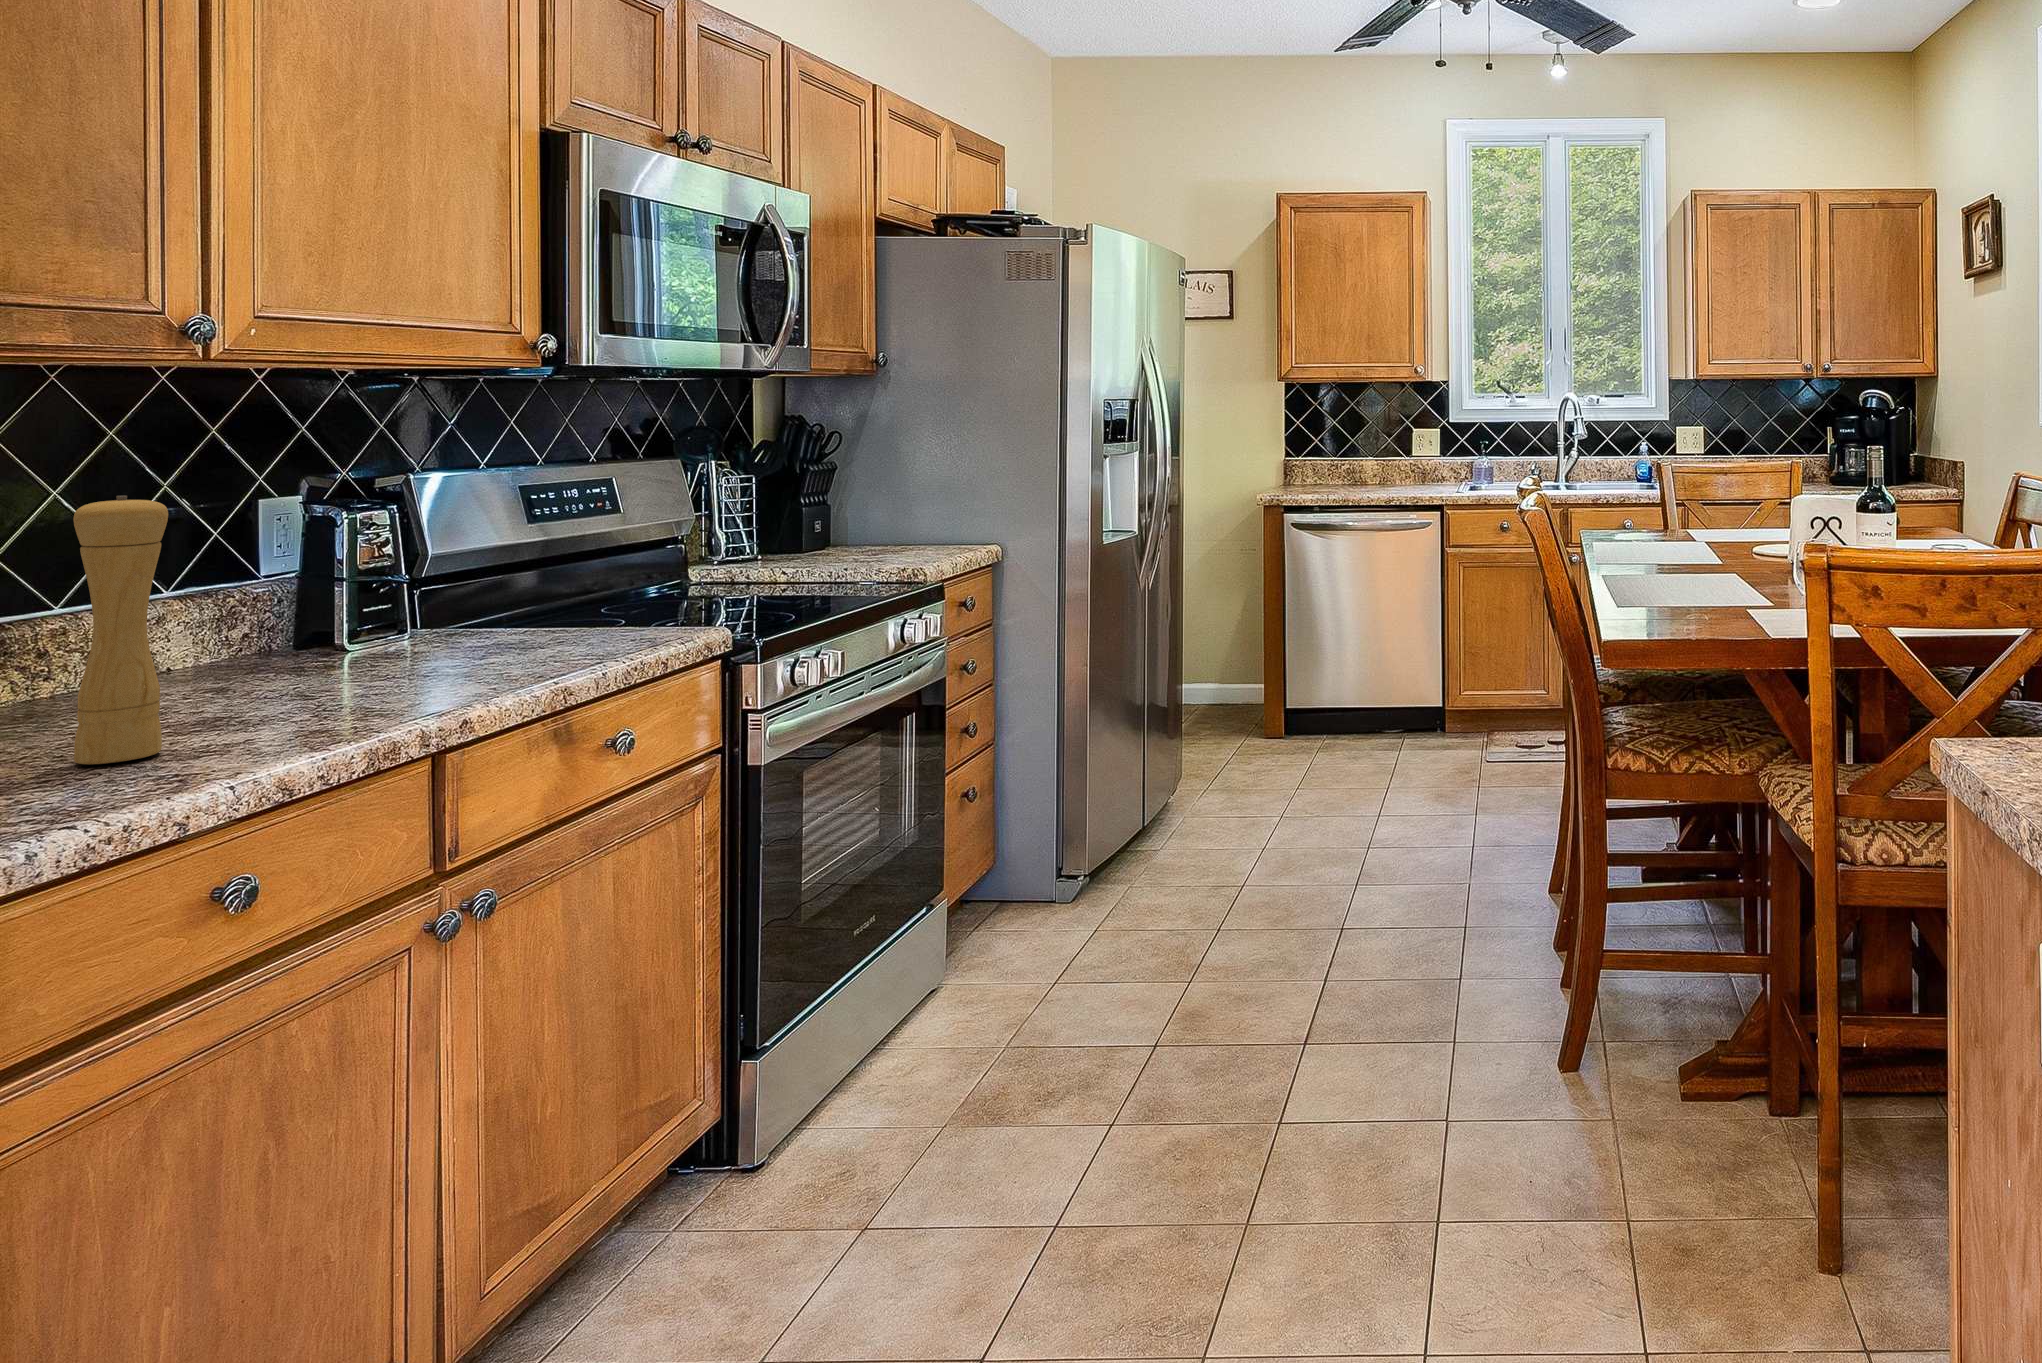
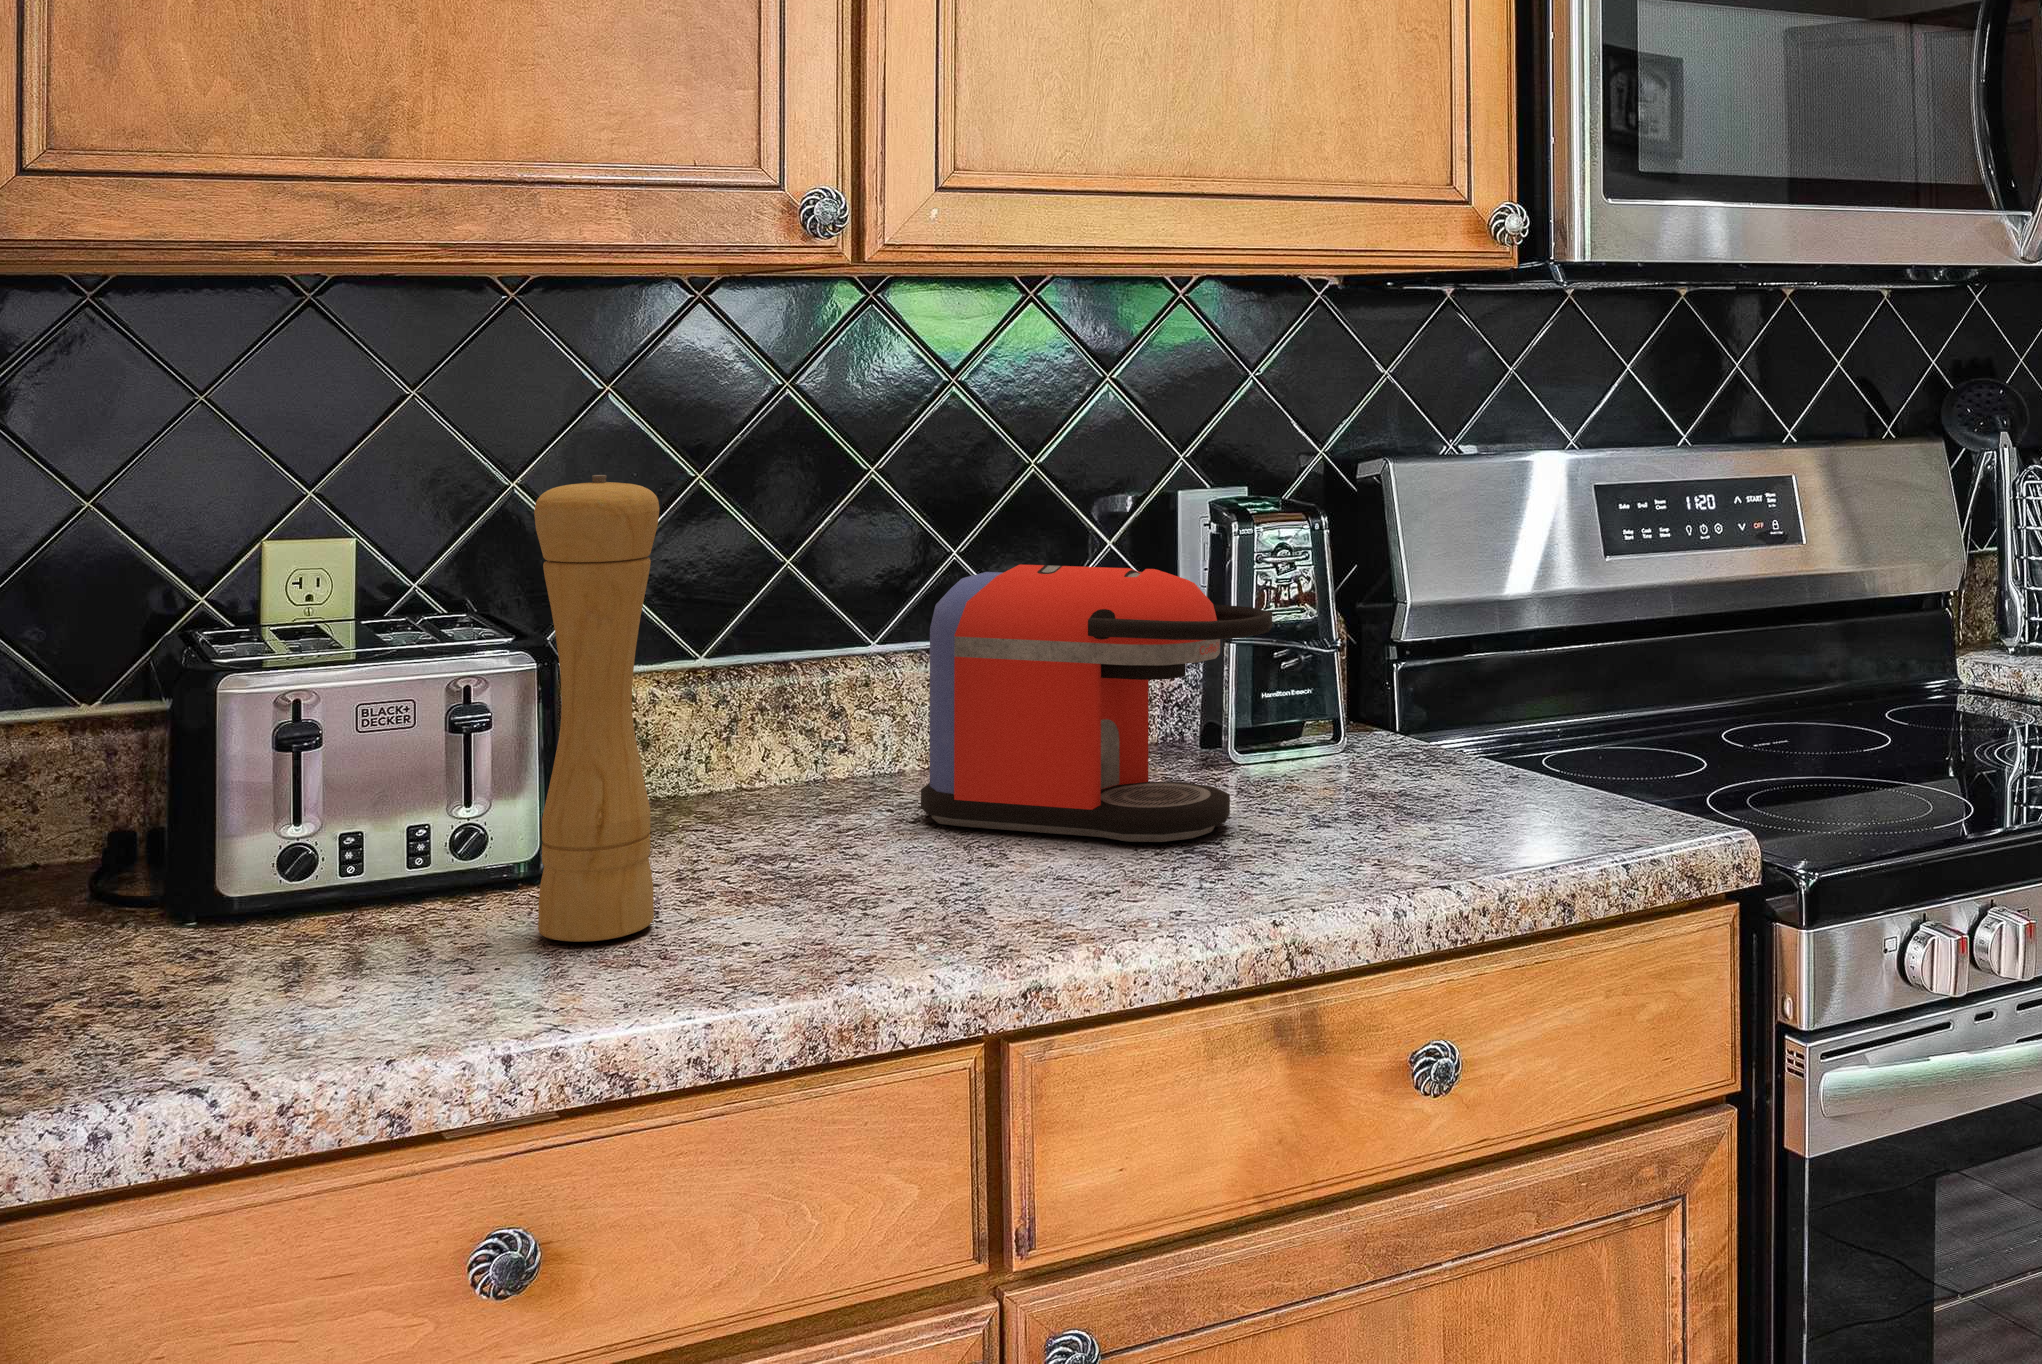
coffee maker: none [182,536,464,699] -> present [921,564,1272,842]

